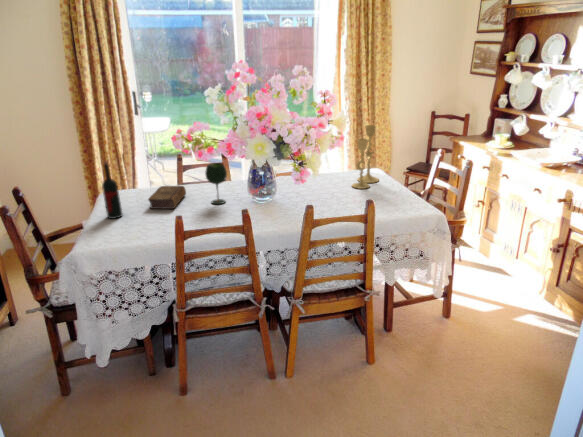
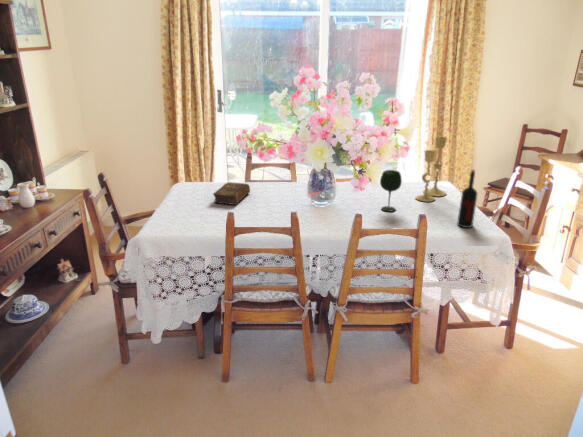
wine bottle: present [102,161,122,219] -> present [457,170,477,228]
wine glass: present [205,163,227,204] -> present [380,170,402,211]

